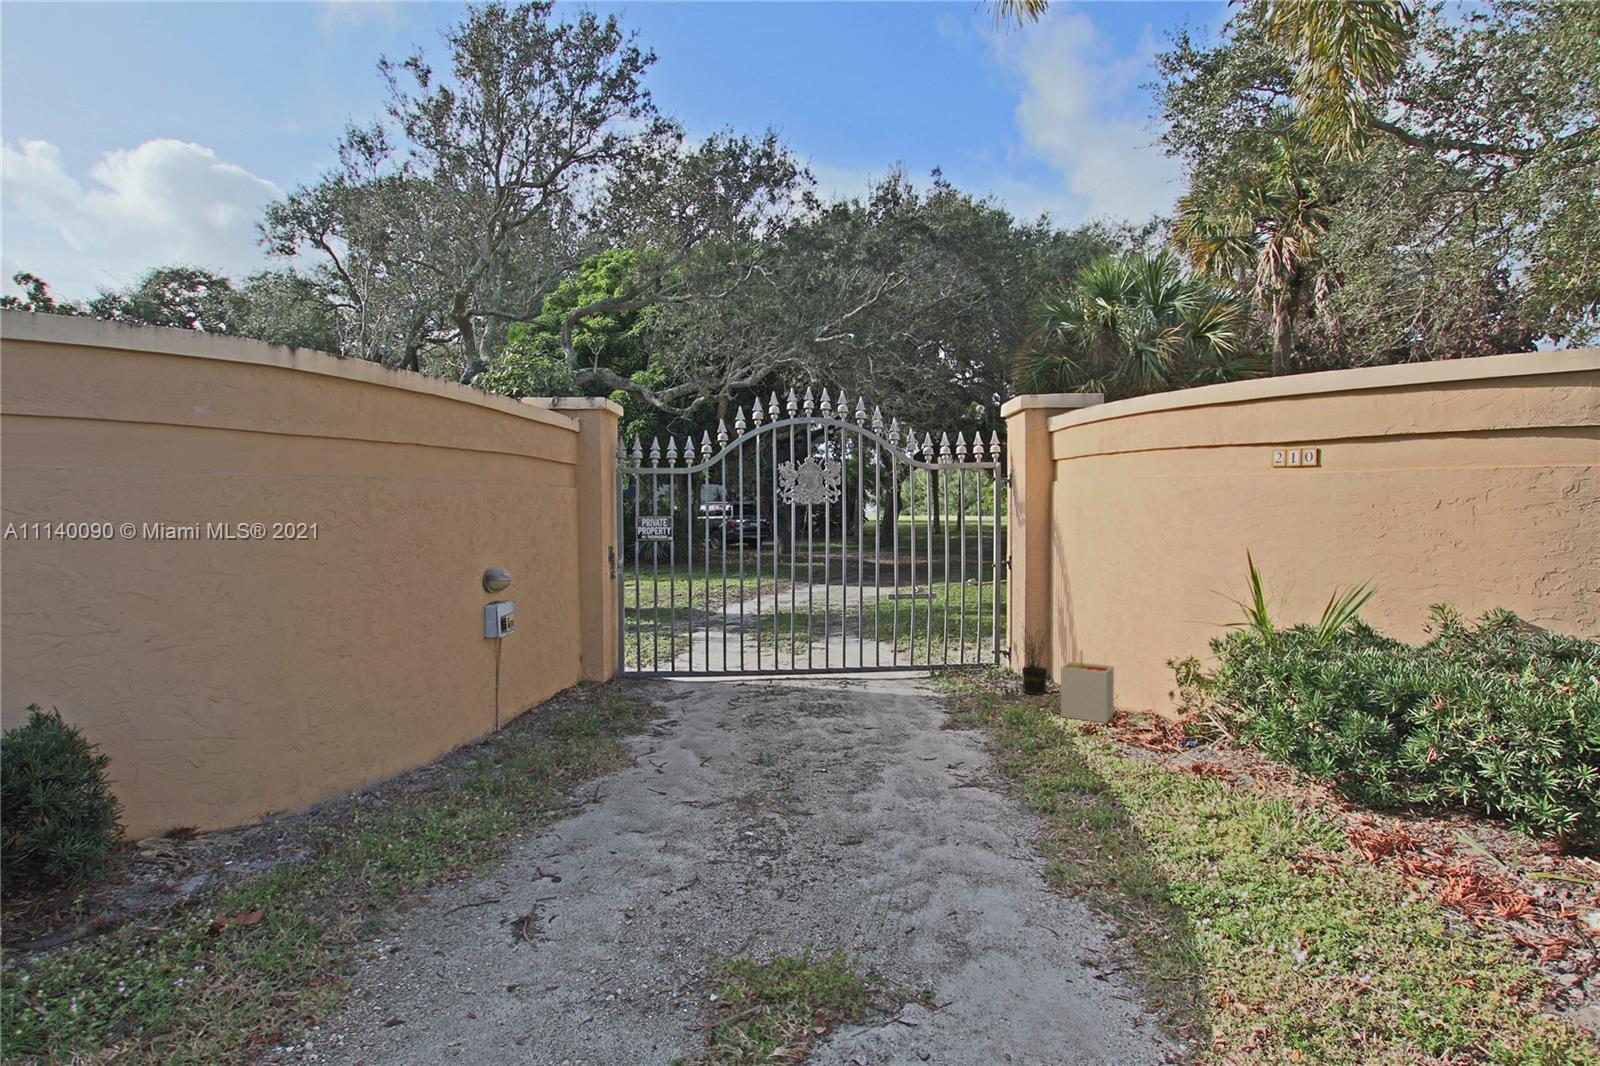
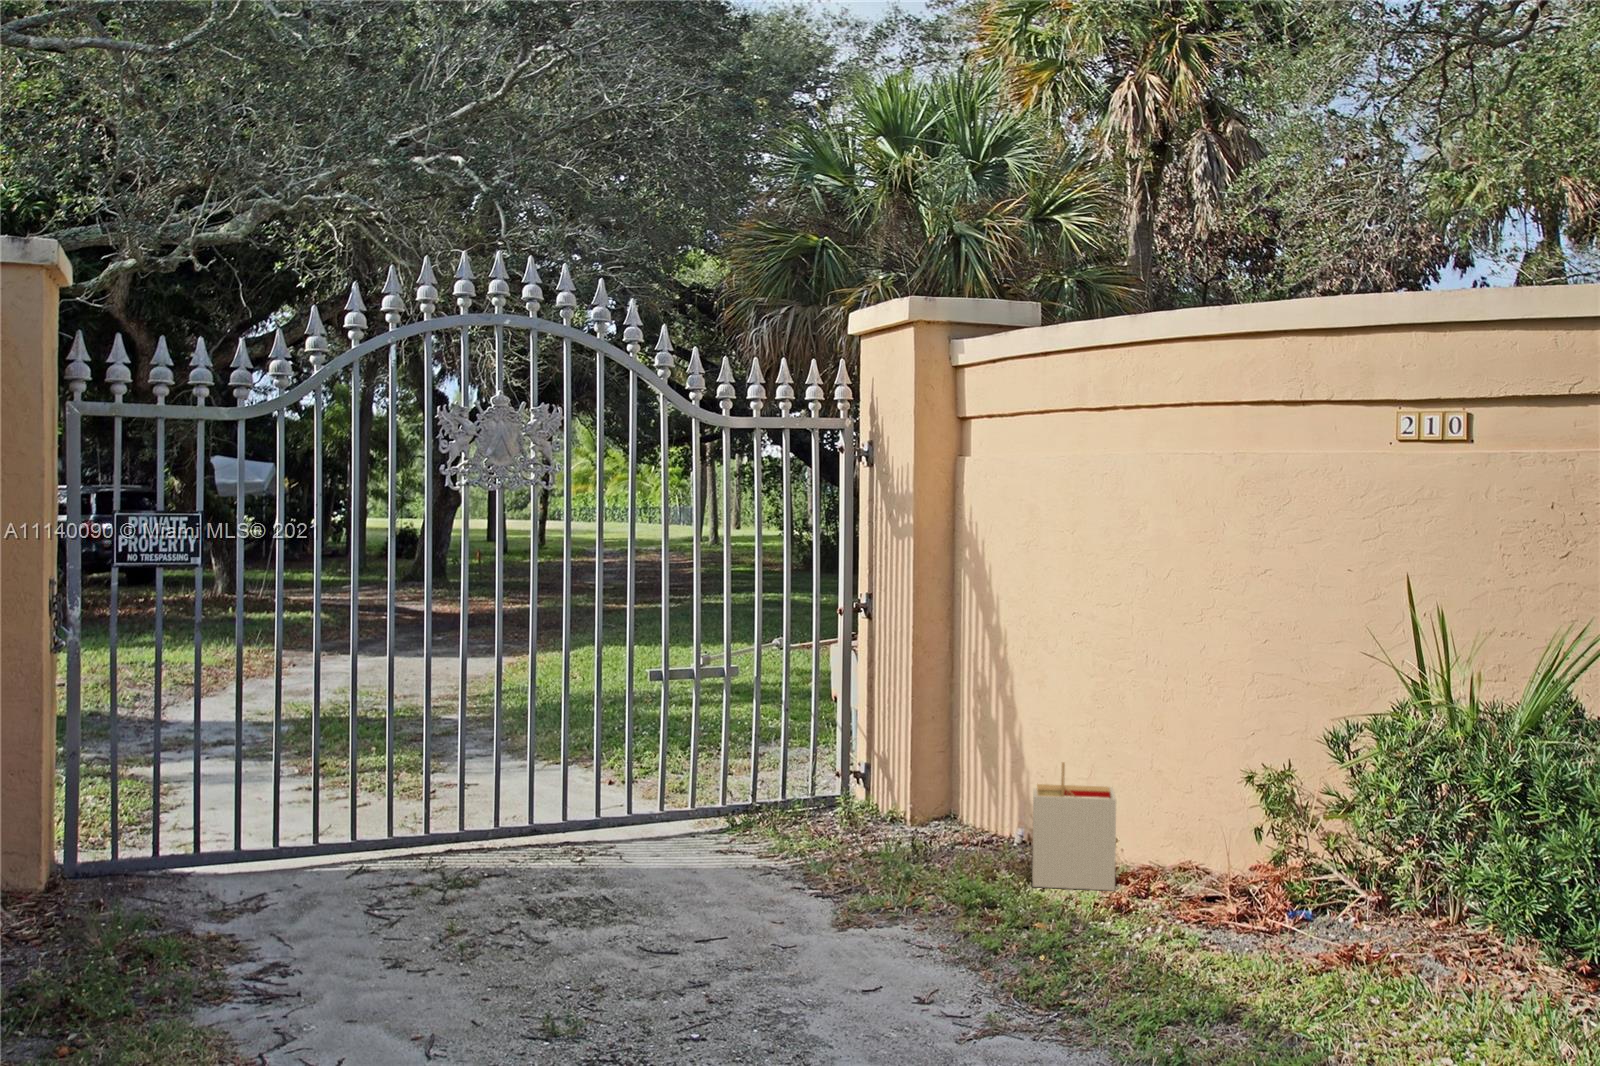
potted plant: present [1022,627,1047,695] -> none [913,711,981,849]

